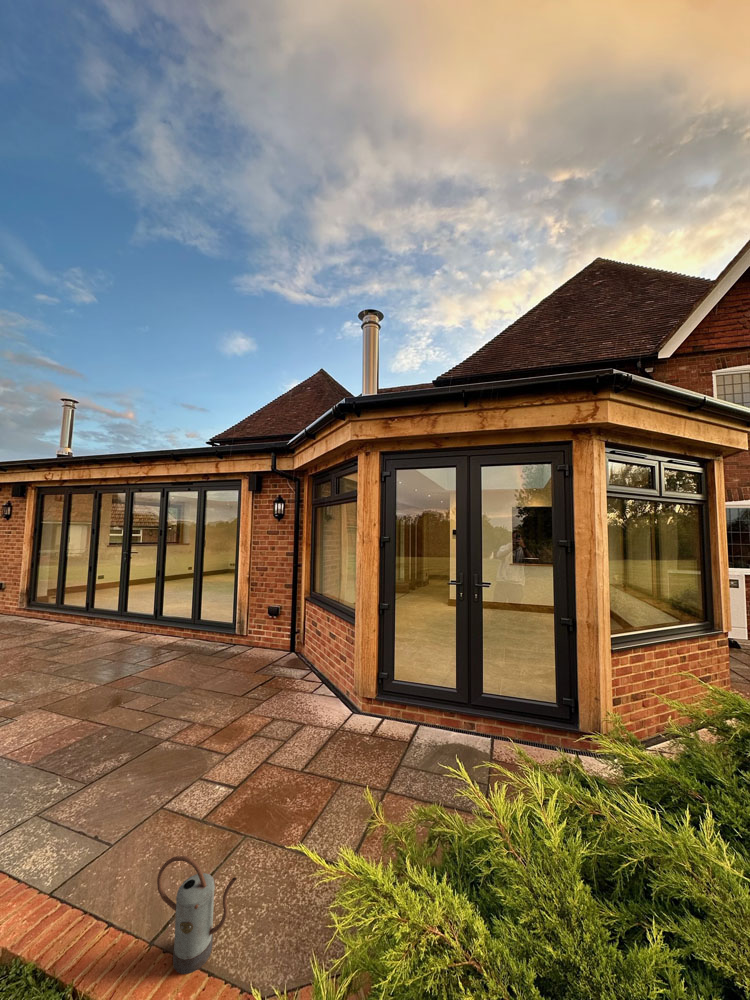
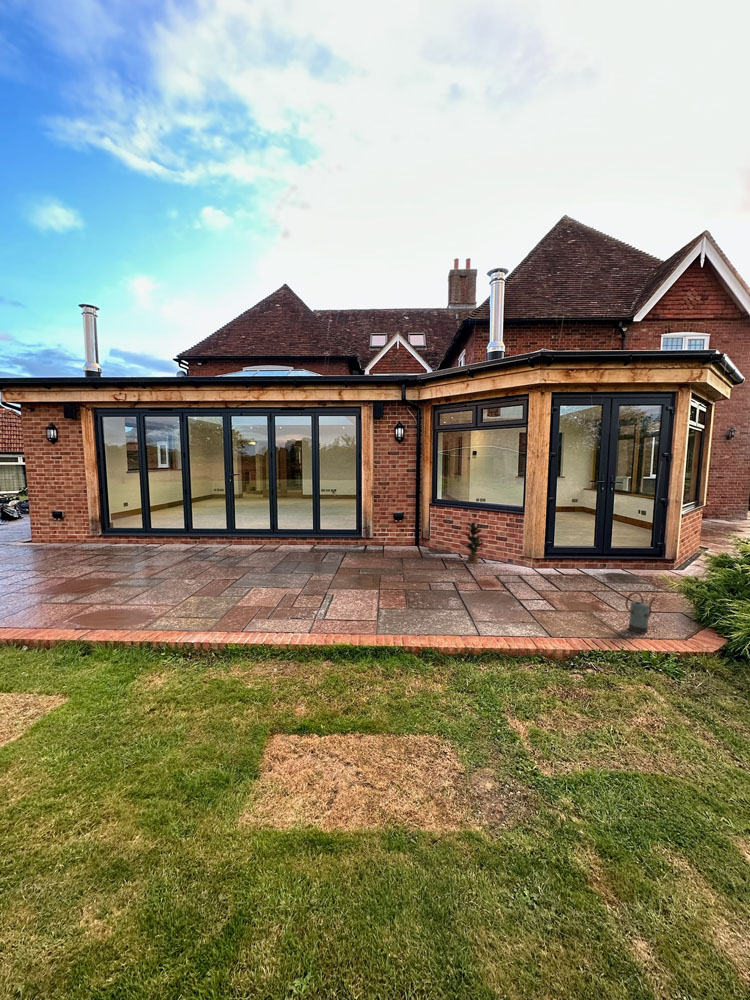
potted plant: none [292,630,325,692] -> present [461,522,483,563]

